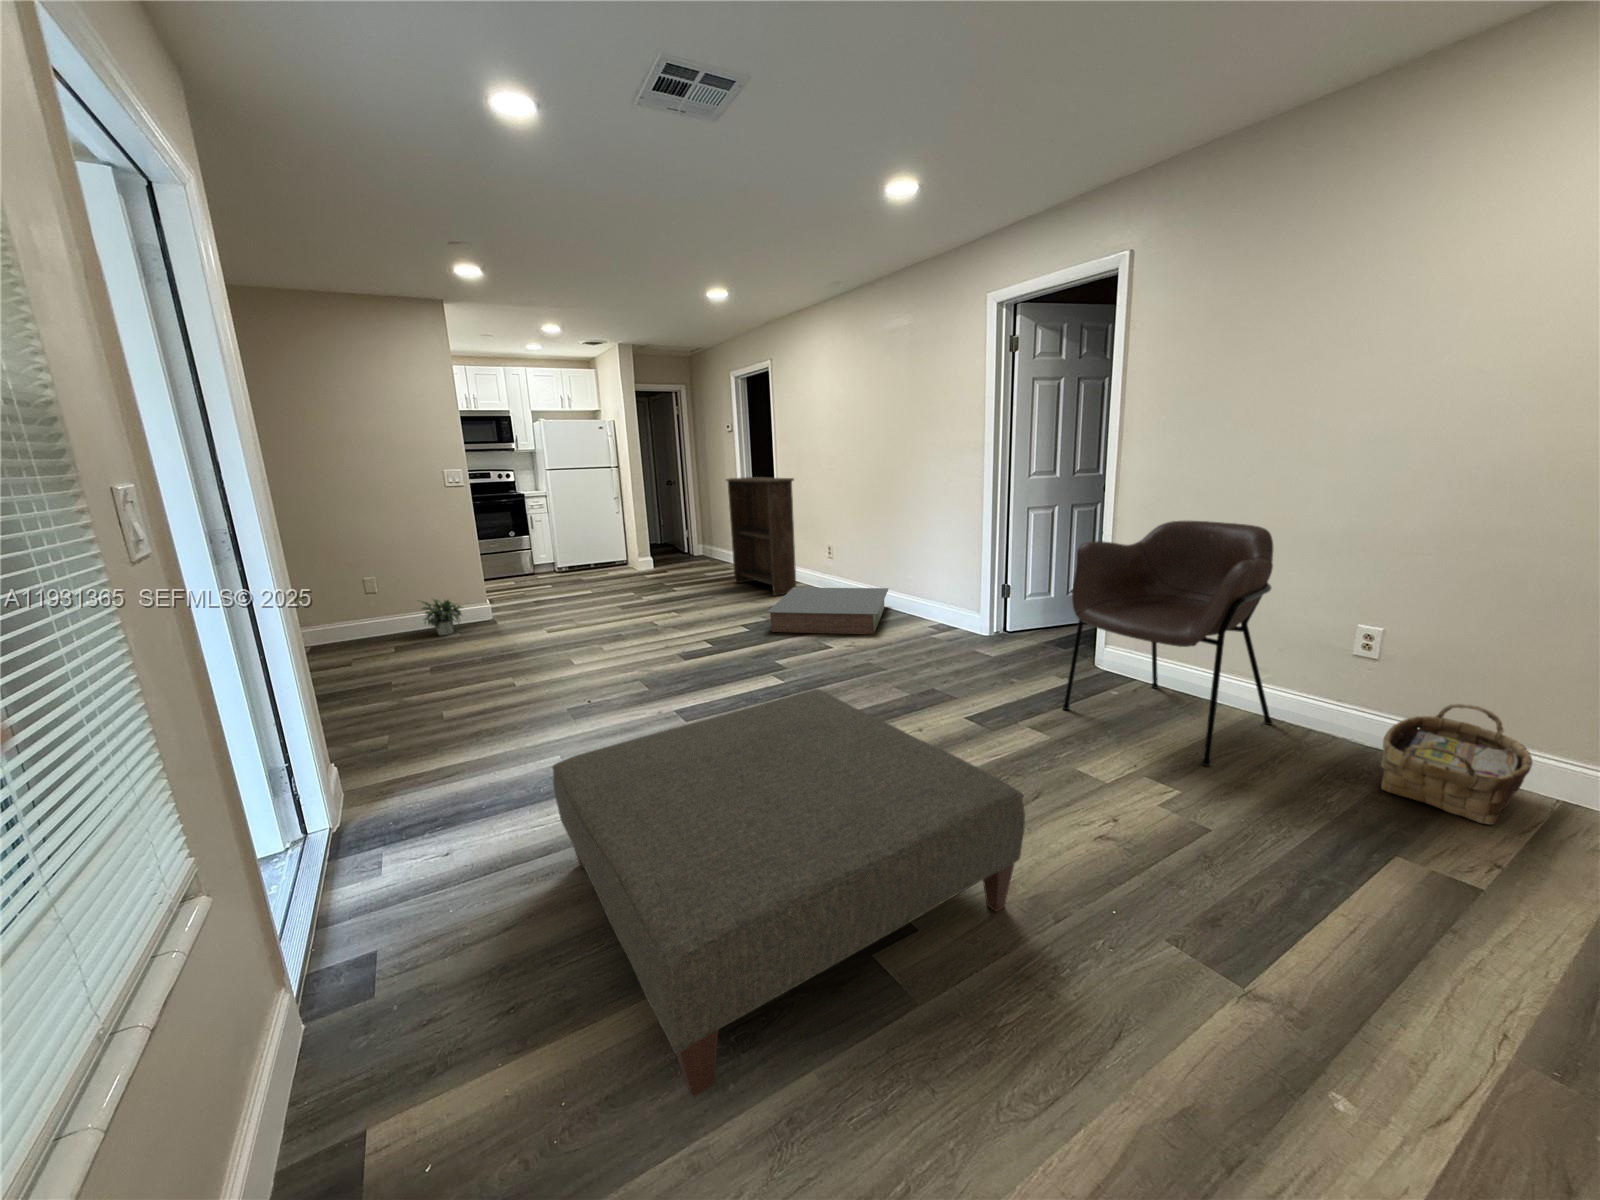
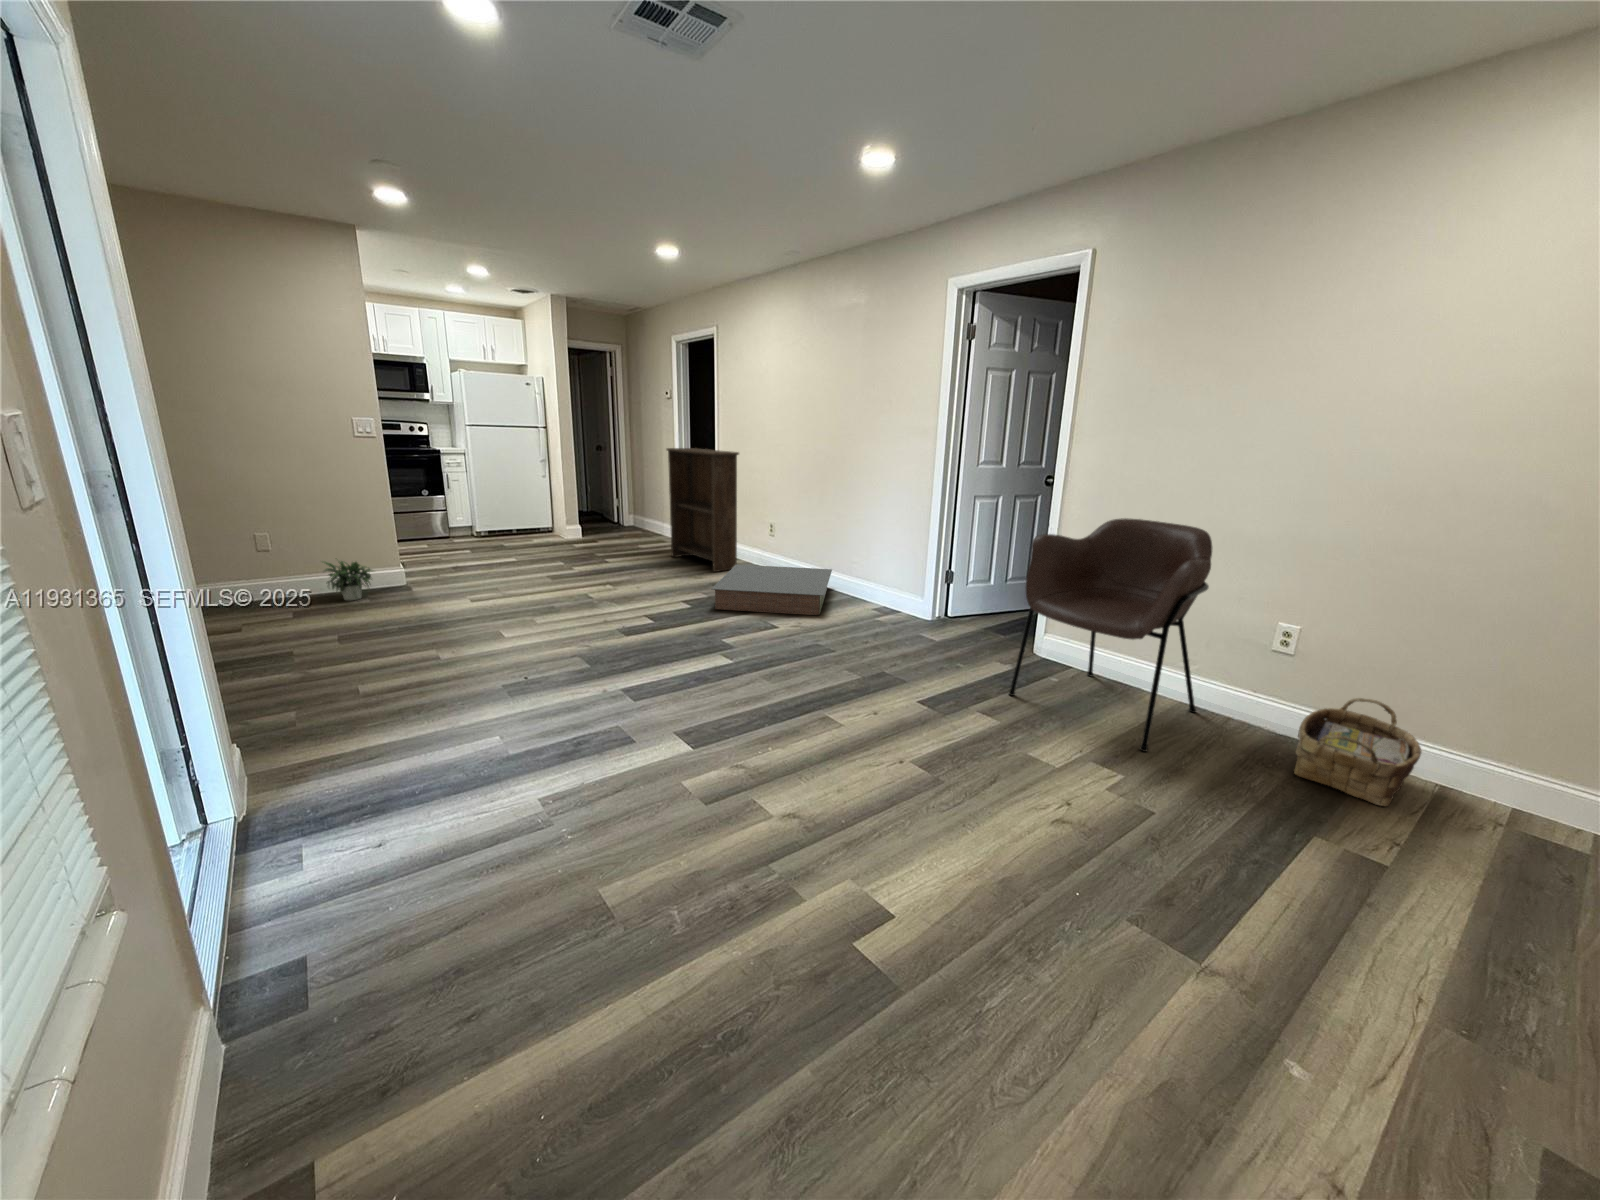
ottoman: present [552,689,1025,1097] -> none [508,672,1004,1101]

